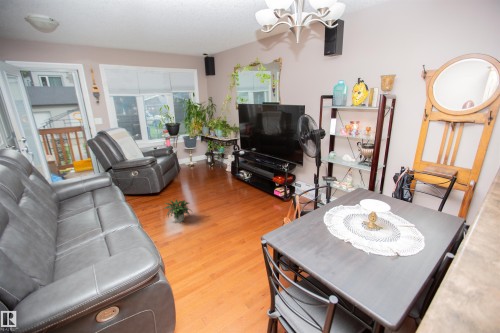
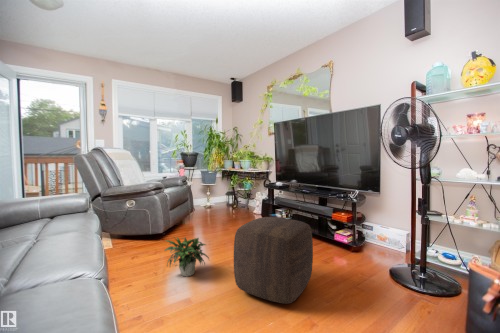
ottoman: none [206,187,252,236] -> present [234,217,313,304]

